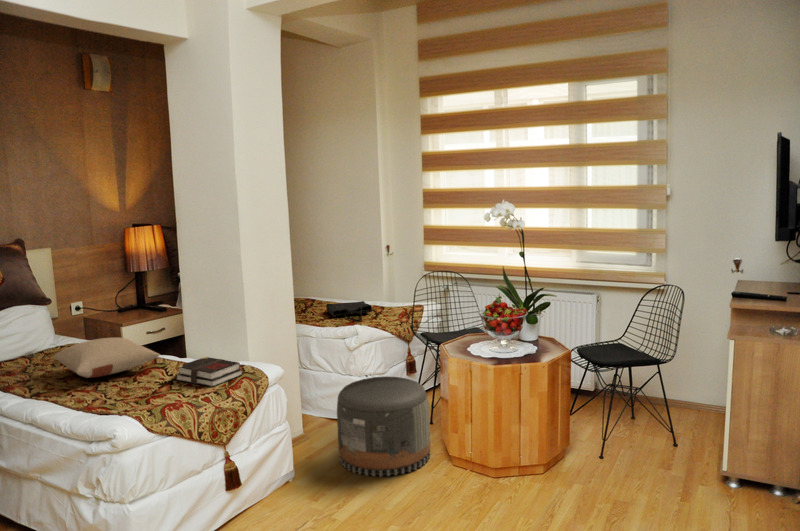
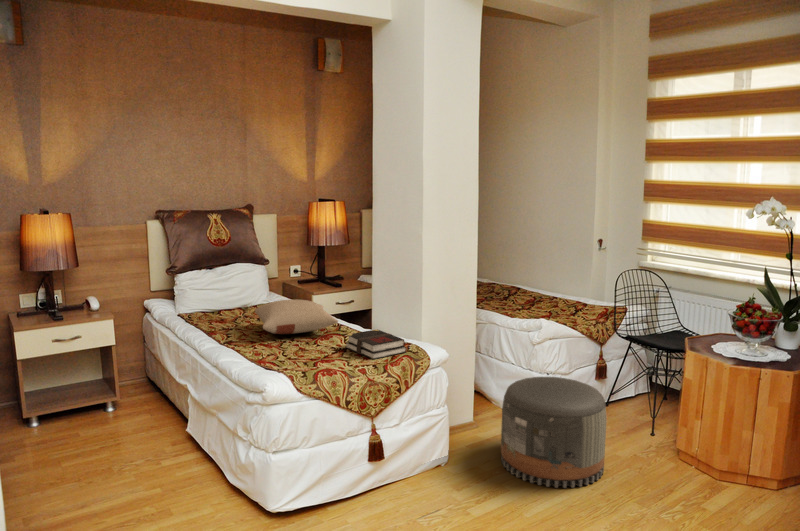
tote bag: present [326,301,372,321] -> none [521,293,568,315]

